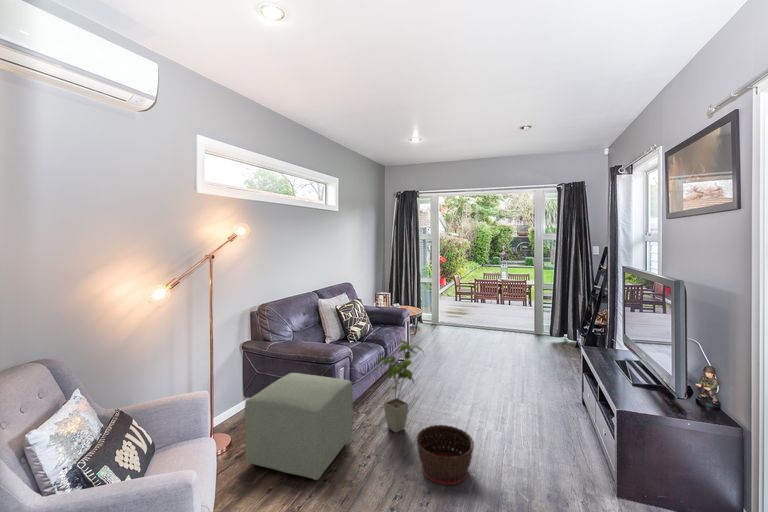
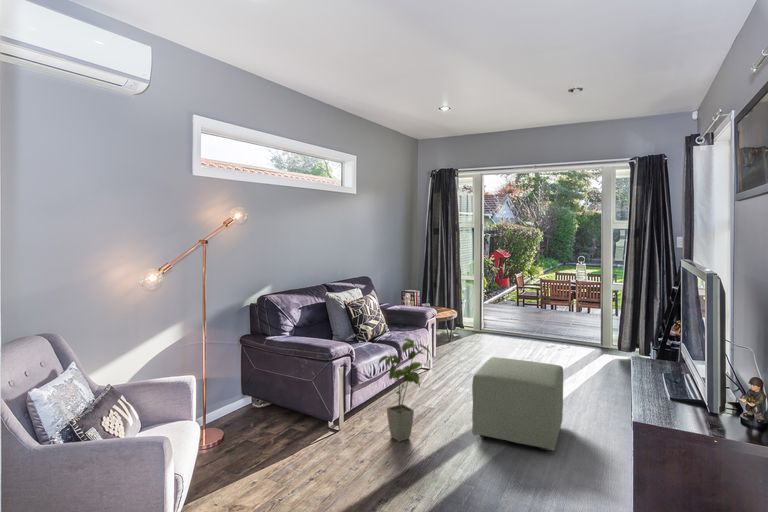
ottoman: present [245,373,353,480] -> present [472,357,563,451]
basket: present [416,425,474,485] -> none [410,433,474,495]

